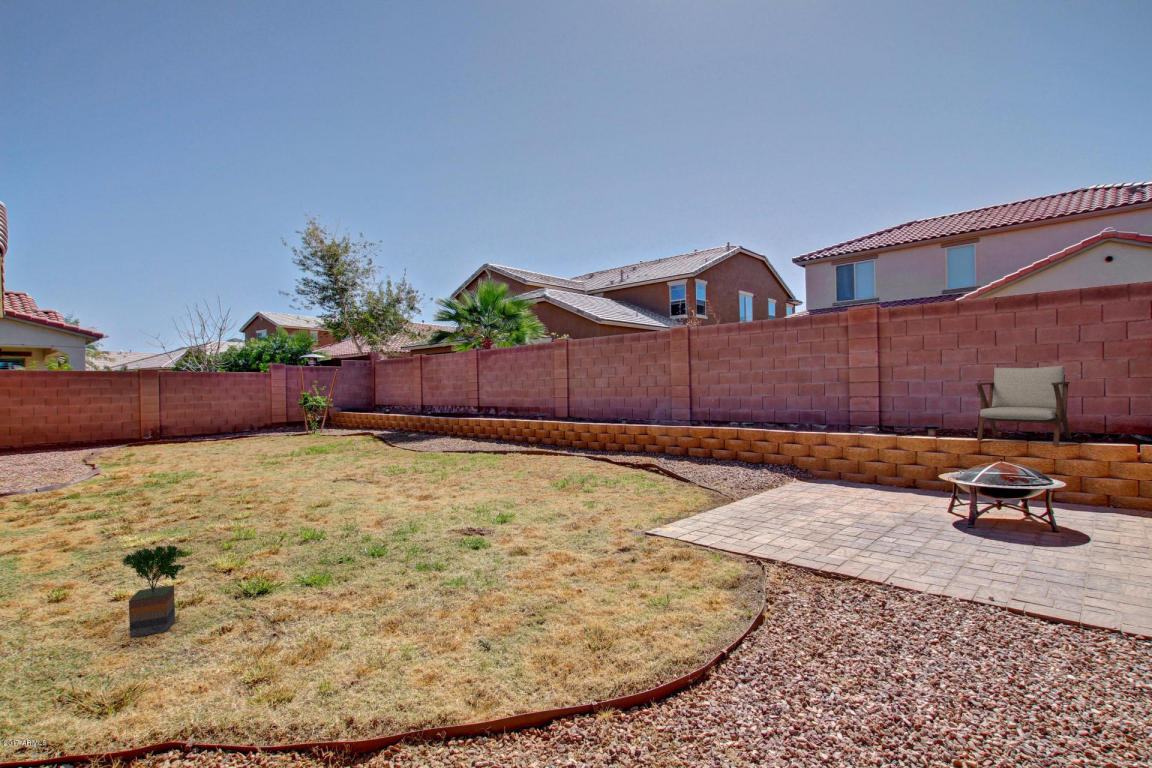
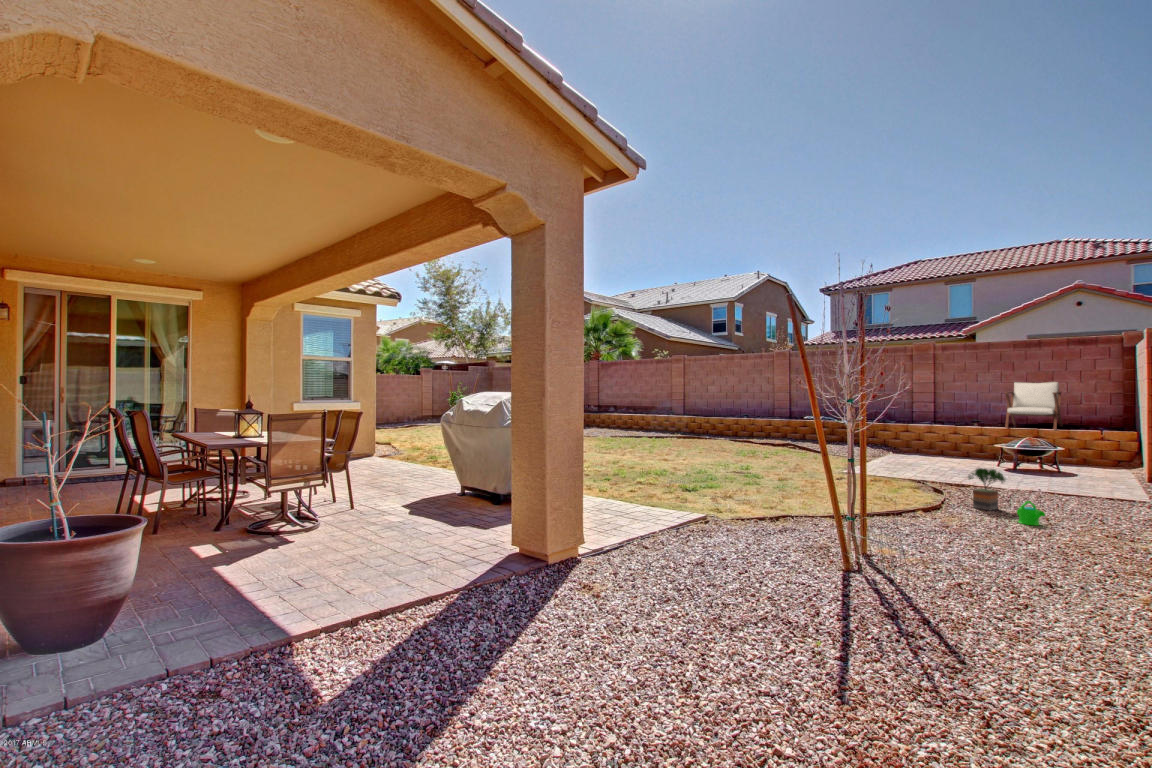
potted tree: present [122,545,185,638] -> present [968,468,1005,510]
watering can: none [896,662,956,736] -> present [1017,501,1045,525]

